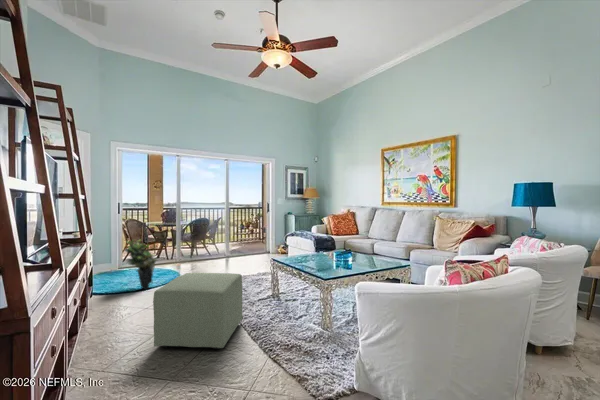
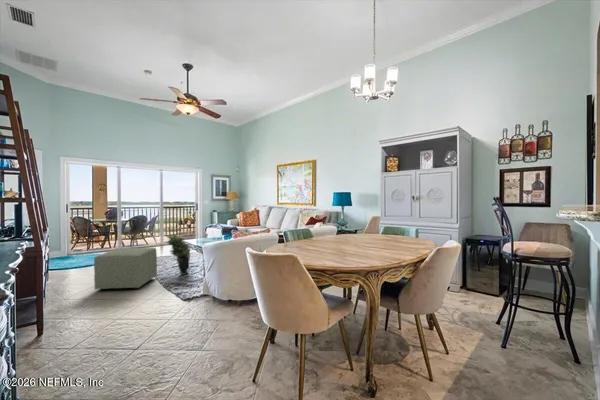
potted plant: present [125,240,156,289] -> present [166,234,190,274]

